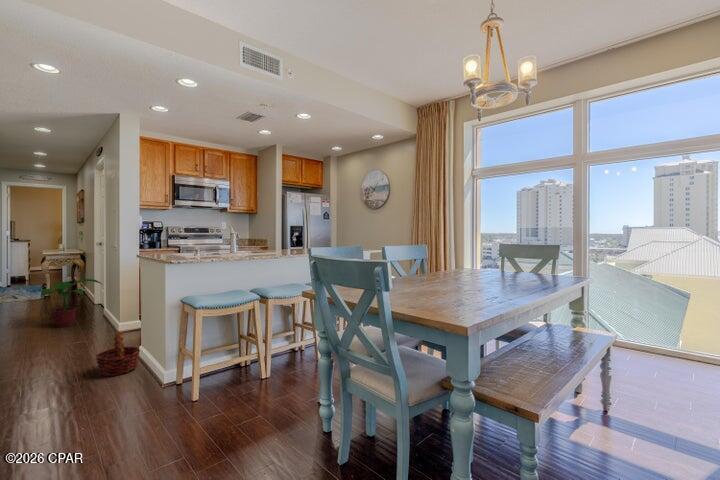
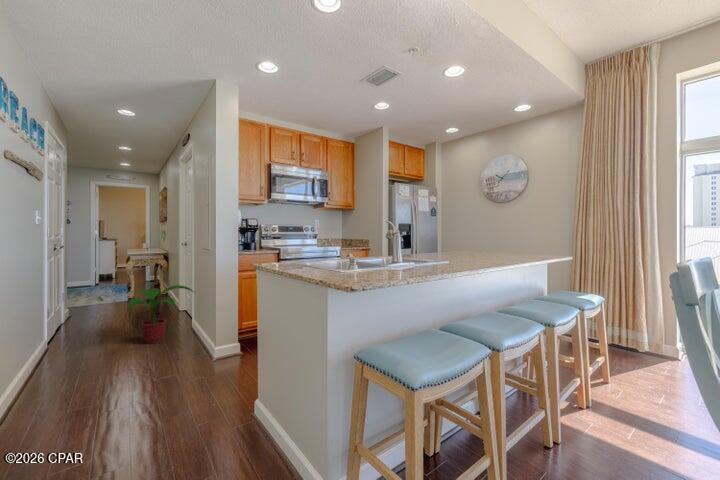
basket: present [96,331,140,376] -> none [206,375,266,449]

